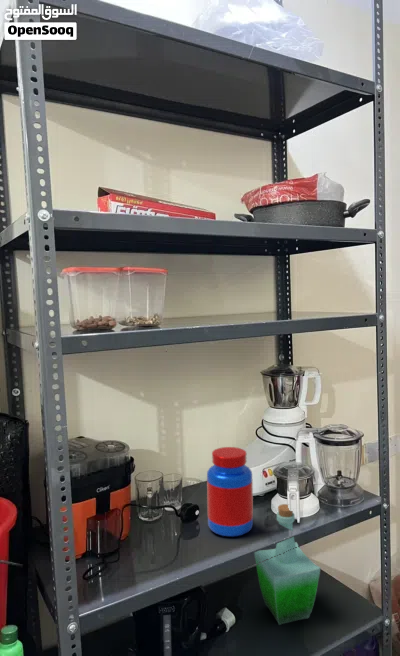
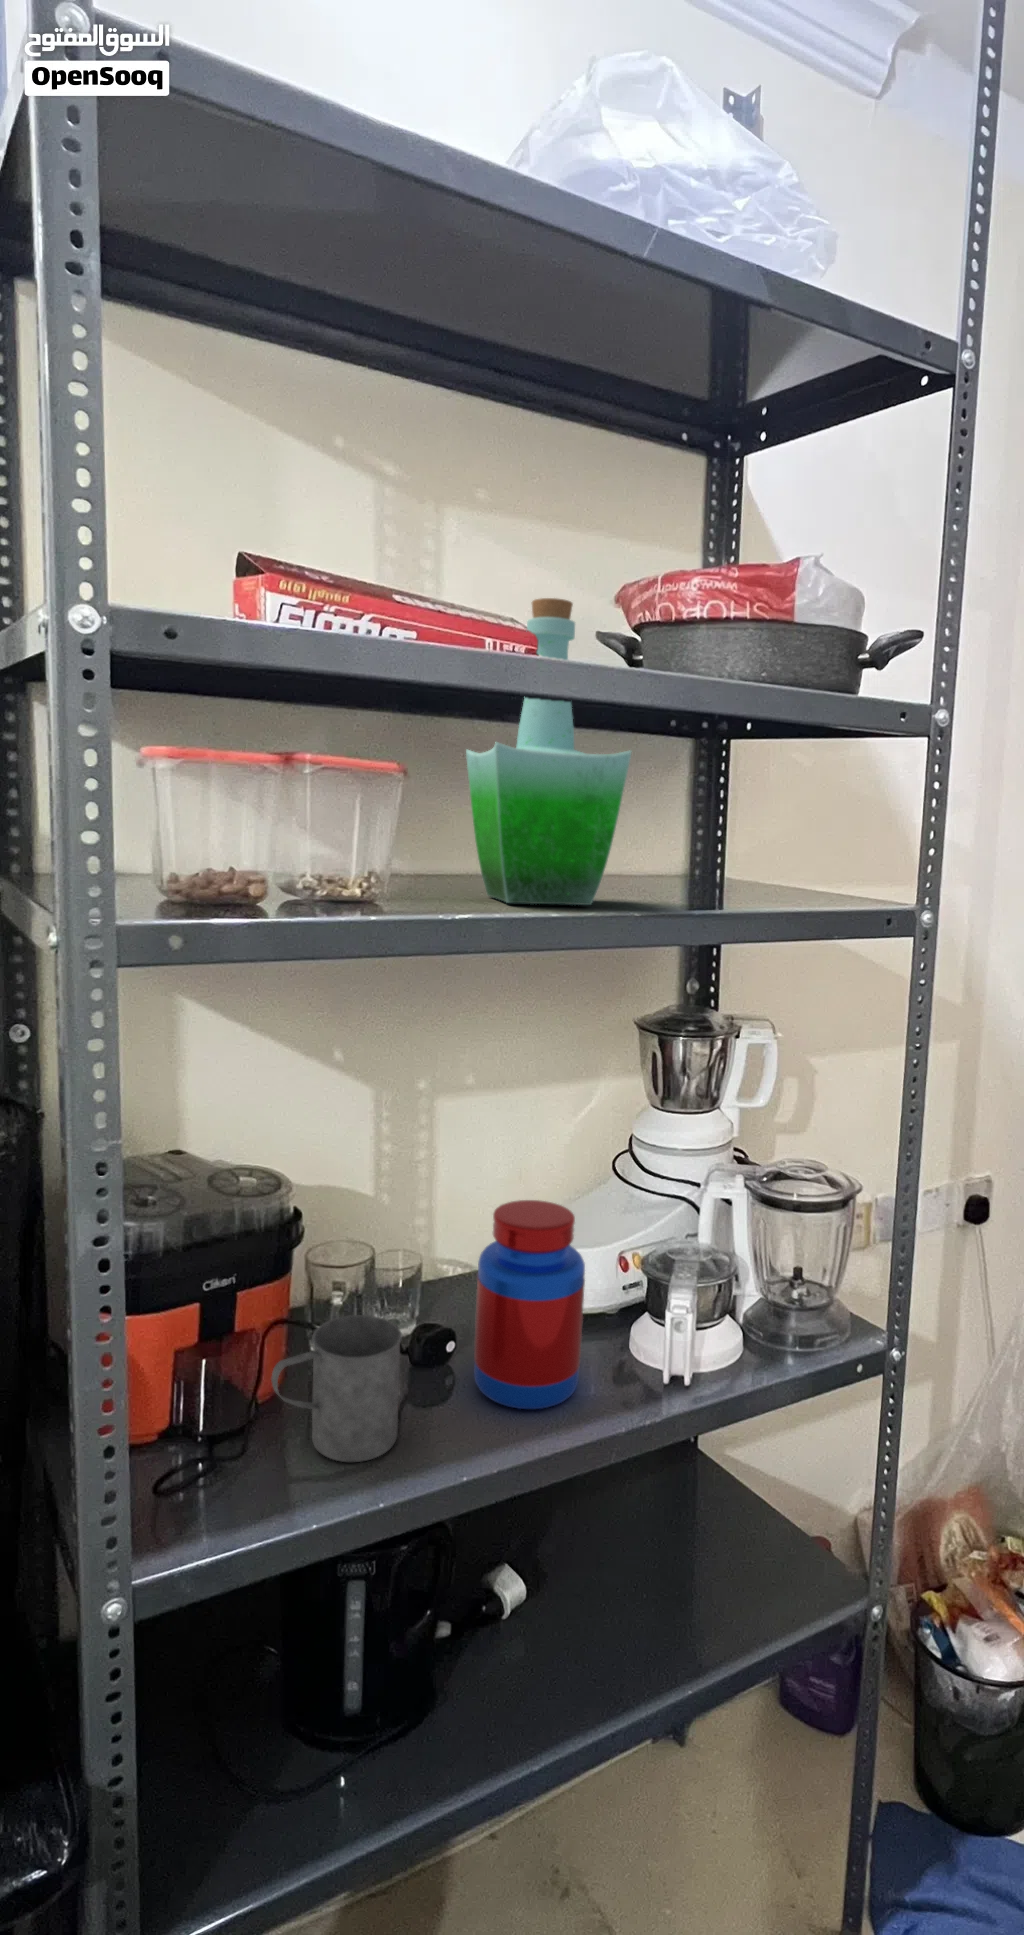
mug: none [126,500,179,563] -> present [271,1315,402,1462]
bottle: present [254,504,320,625] -> present [466,598,631,905]

